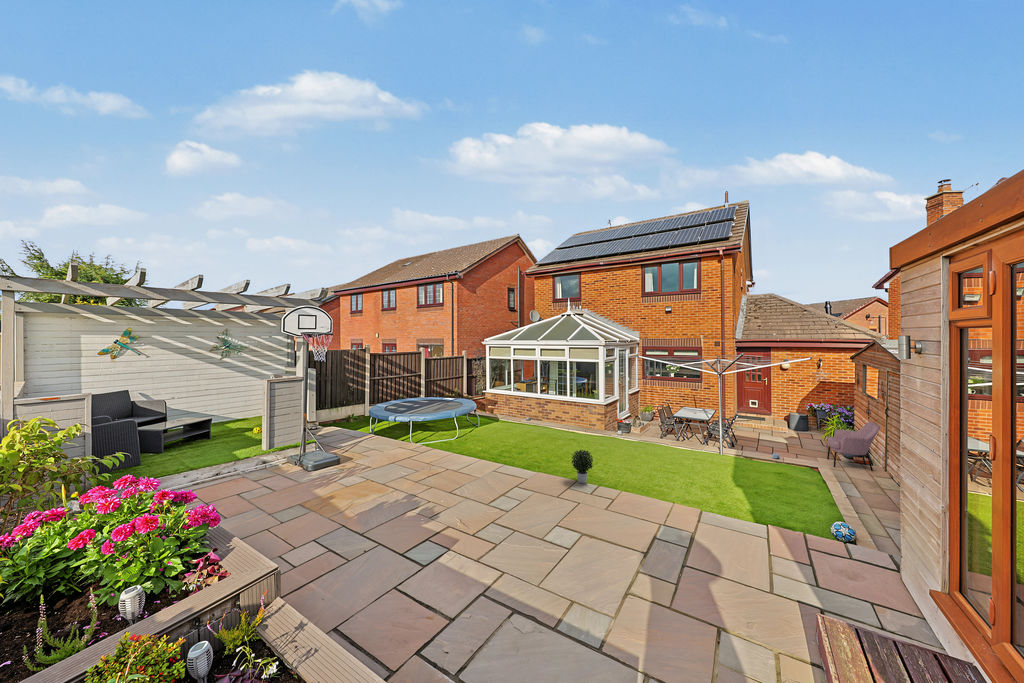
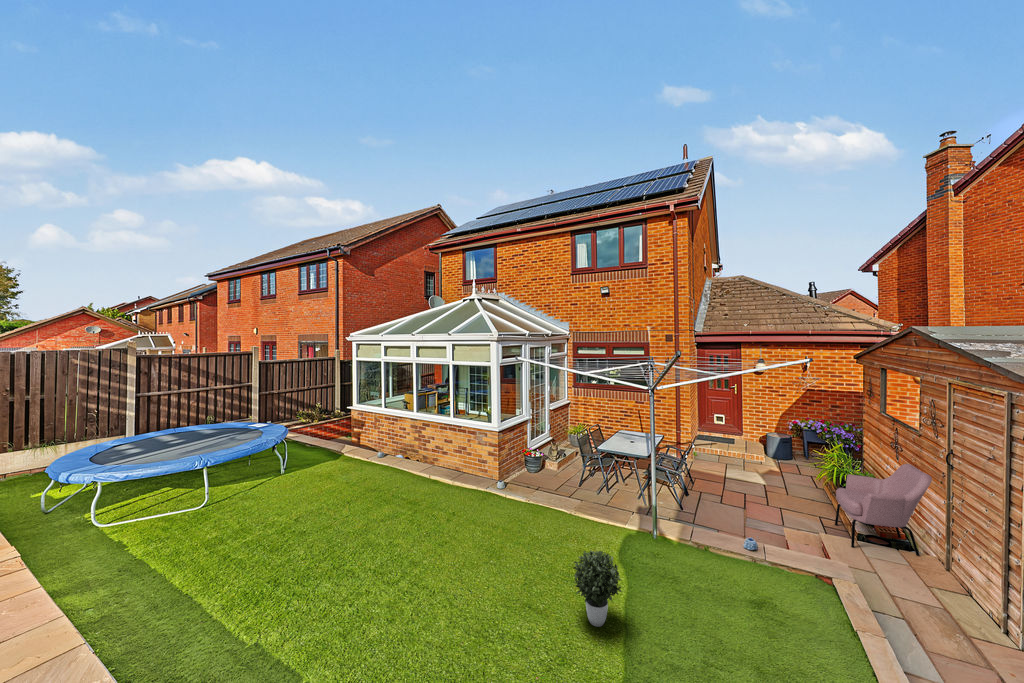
potted plant: present [572,450,593,484] -> present [573,551,621,627]

